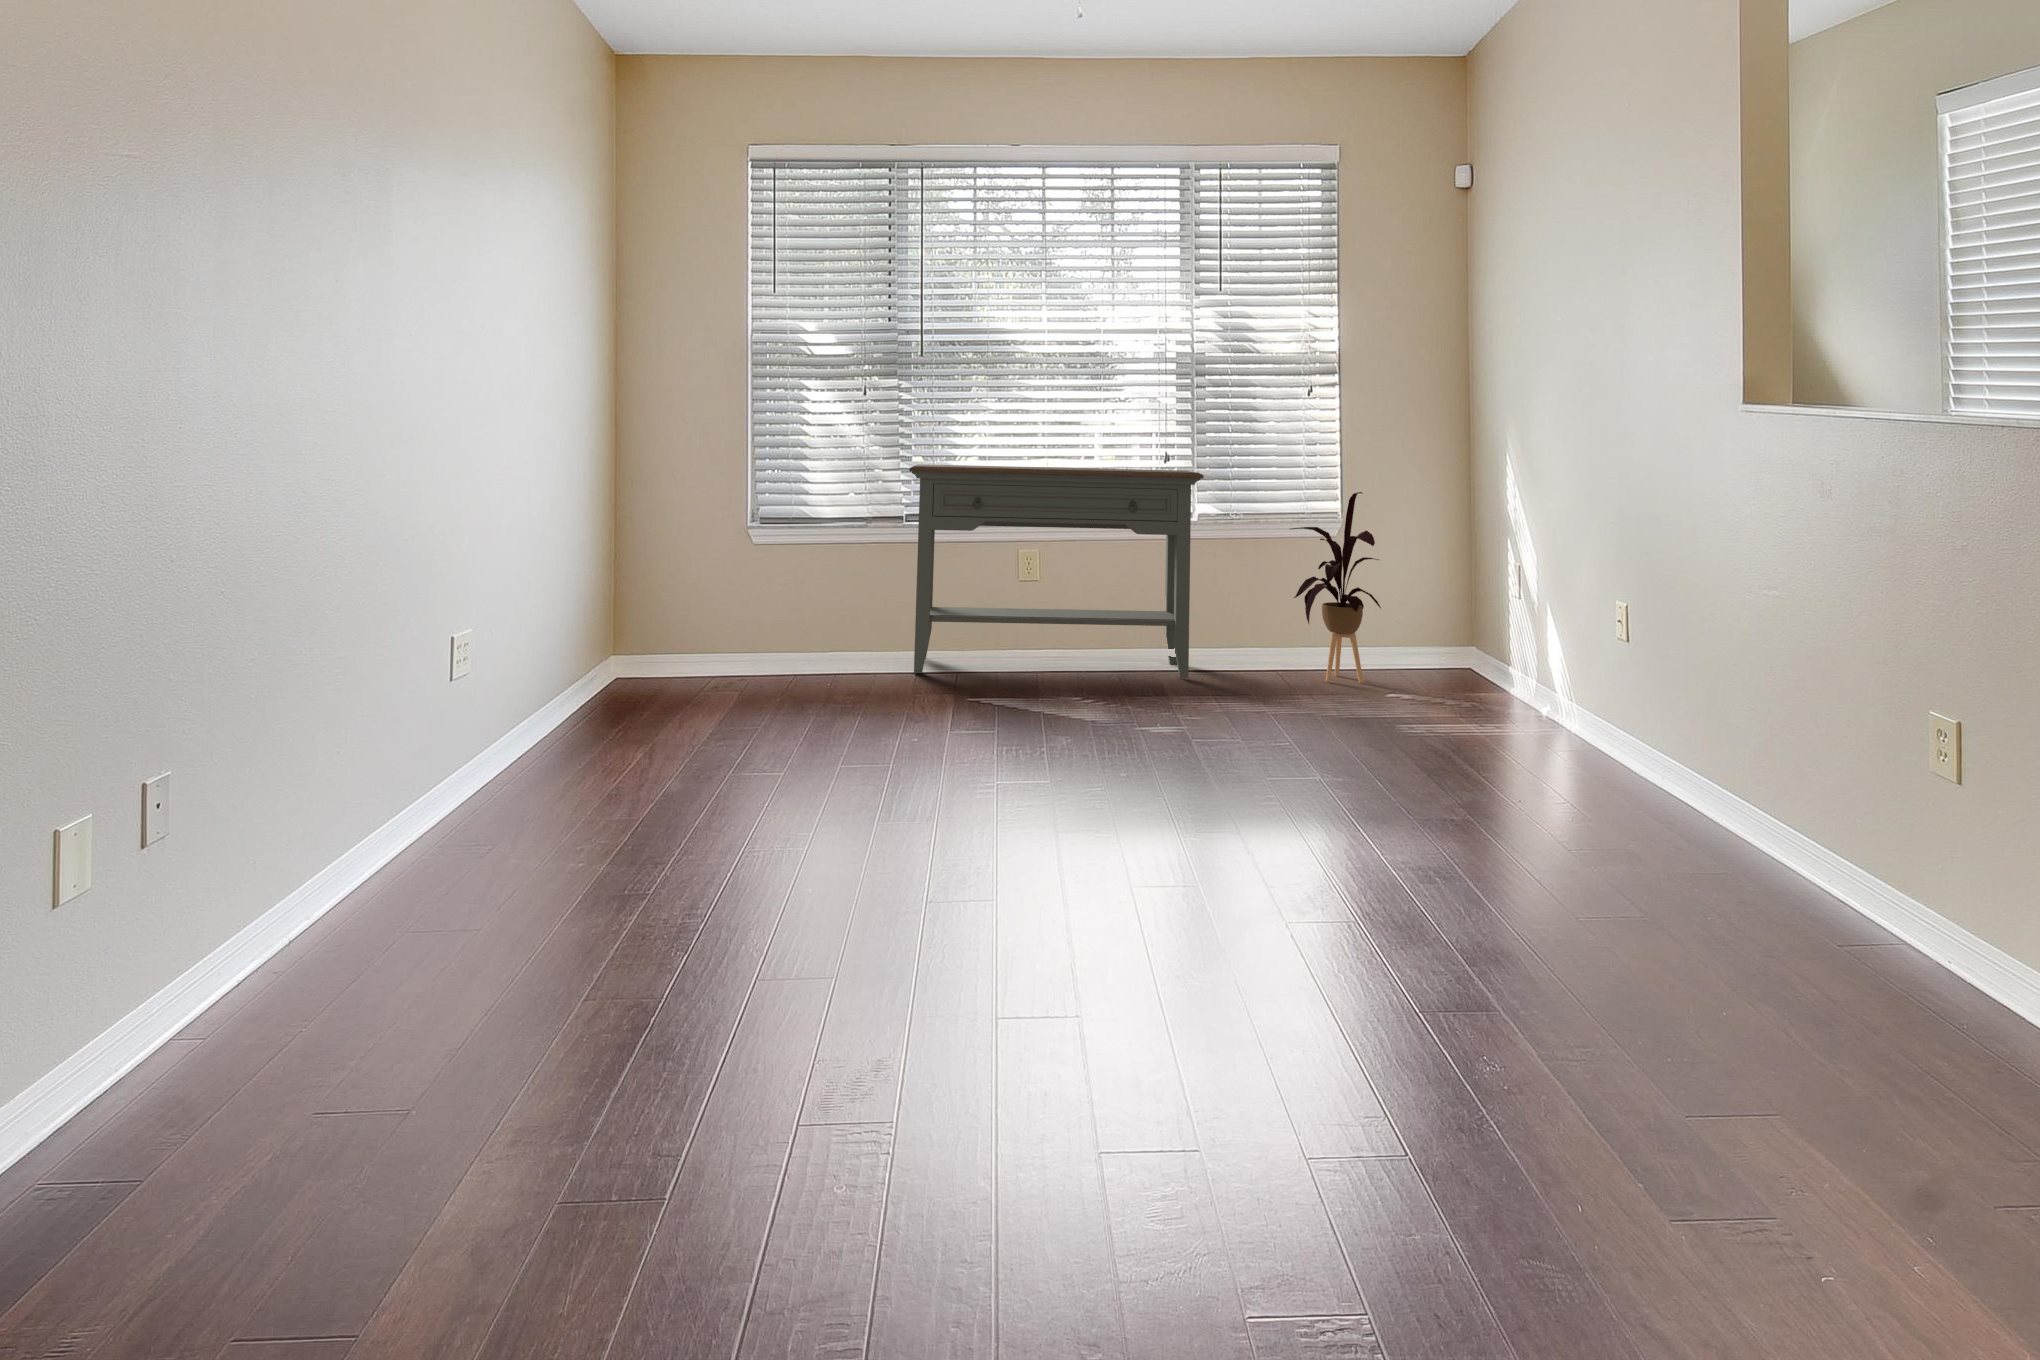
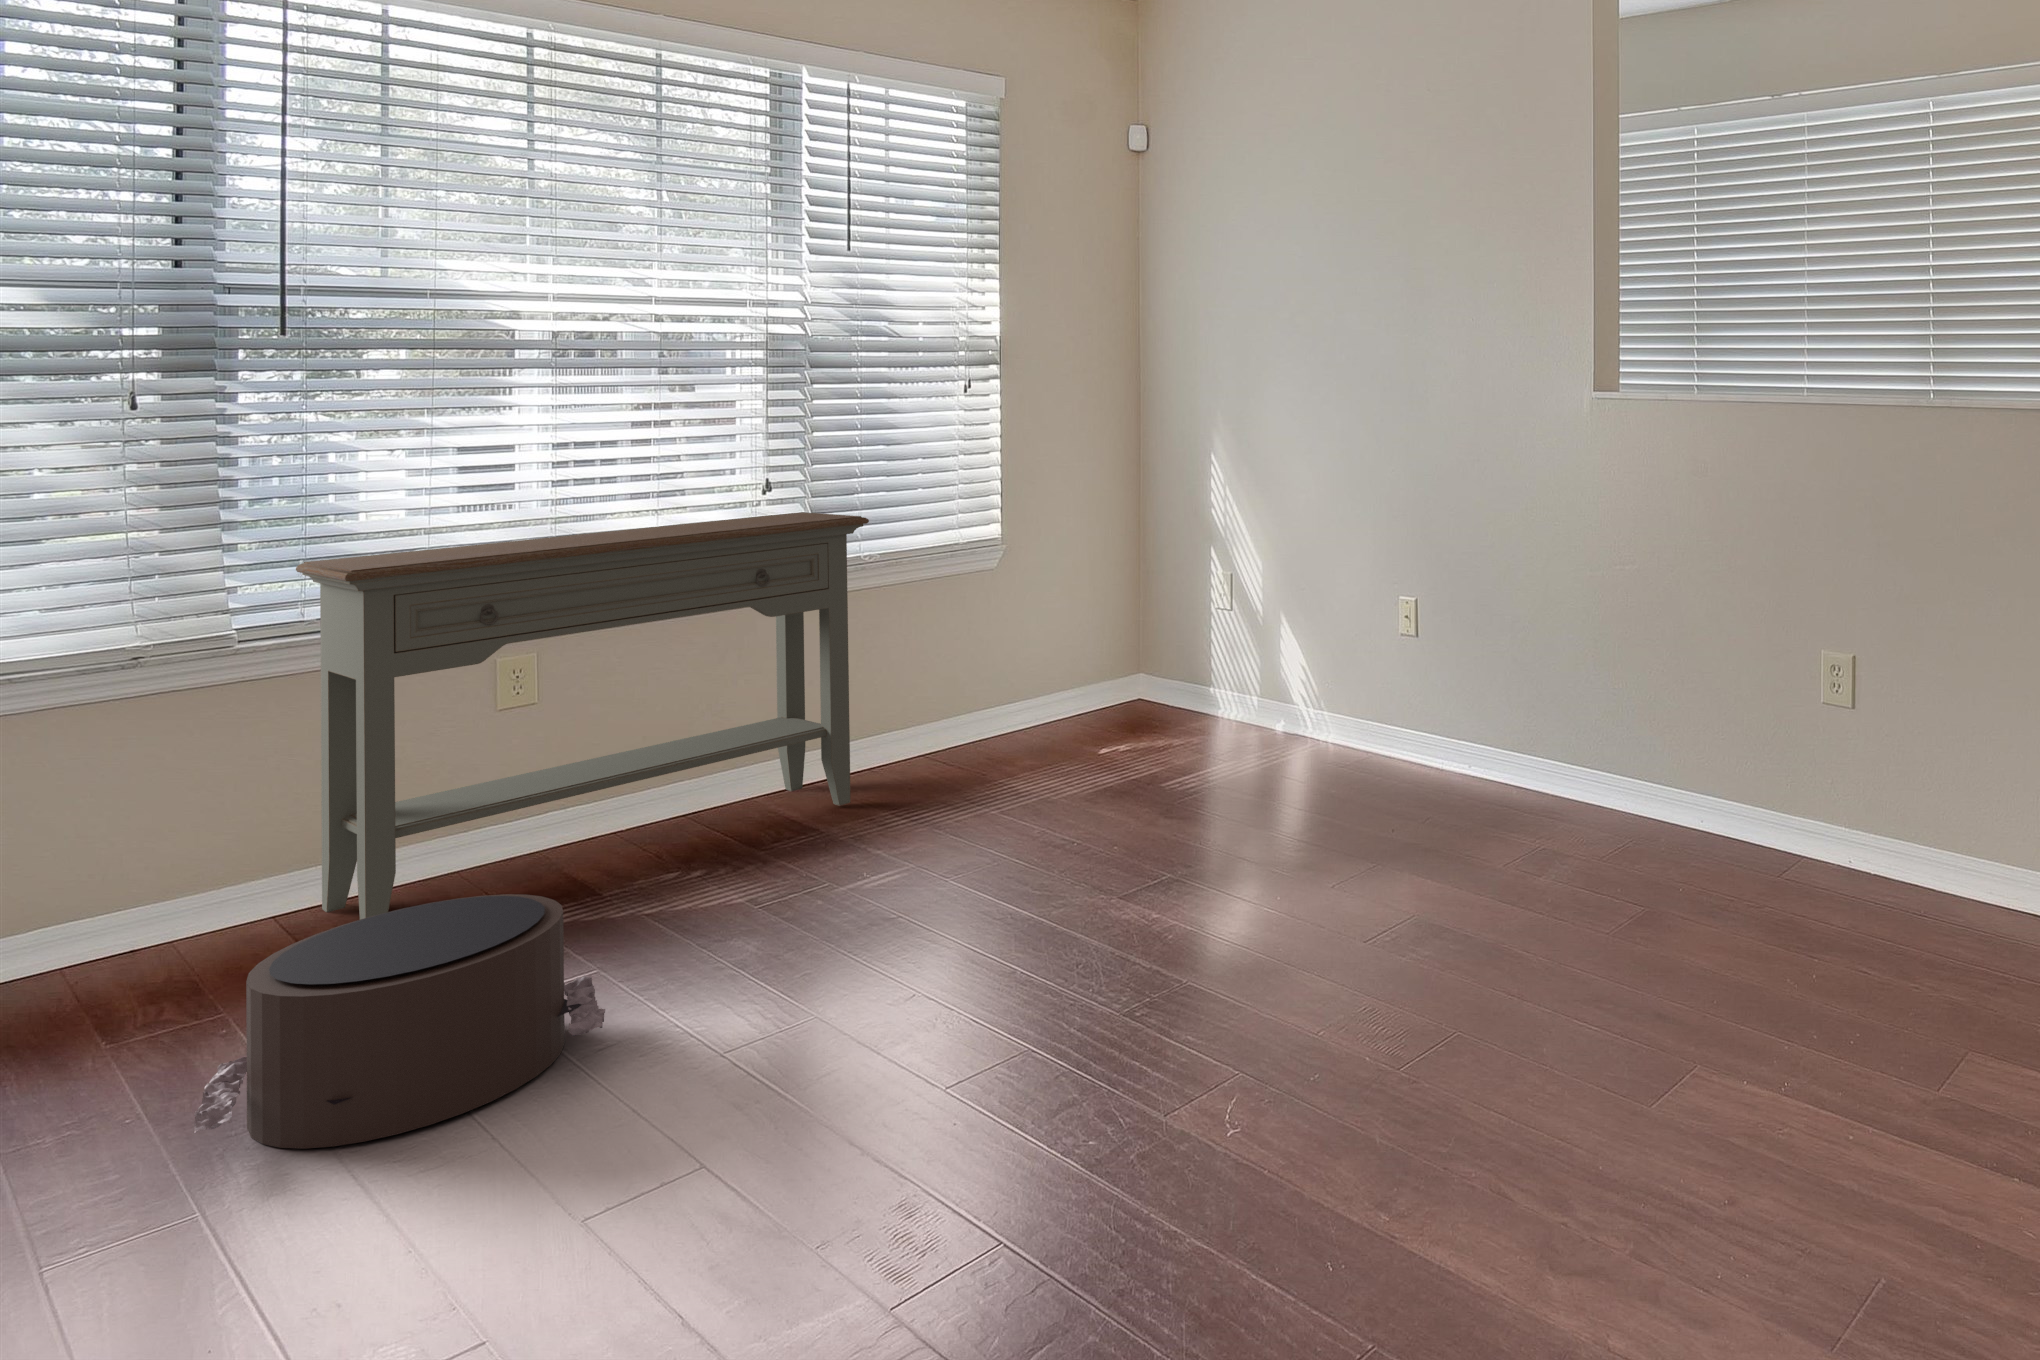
house plant: present [1291,492,1381,682] -> none [953,514,1095,756]
pouf: none [759,642,941,746] -> present [194,894,605,1149]

